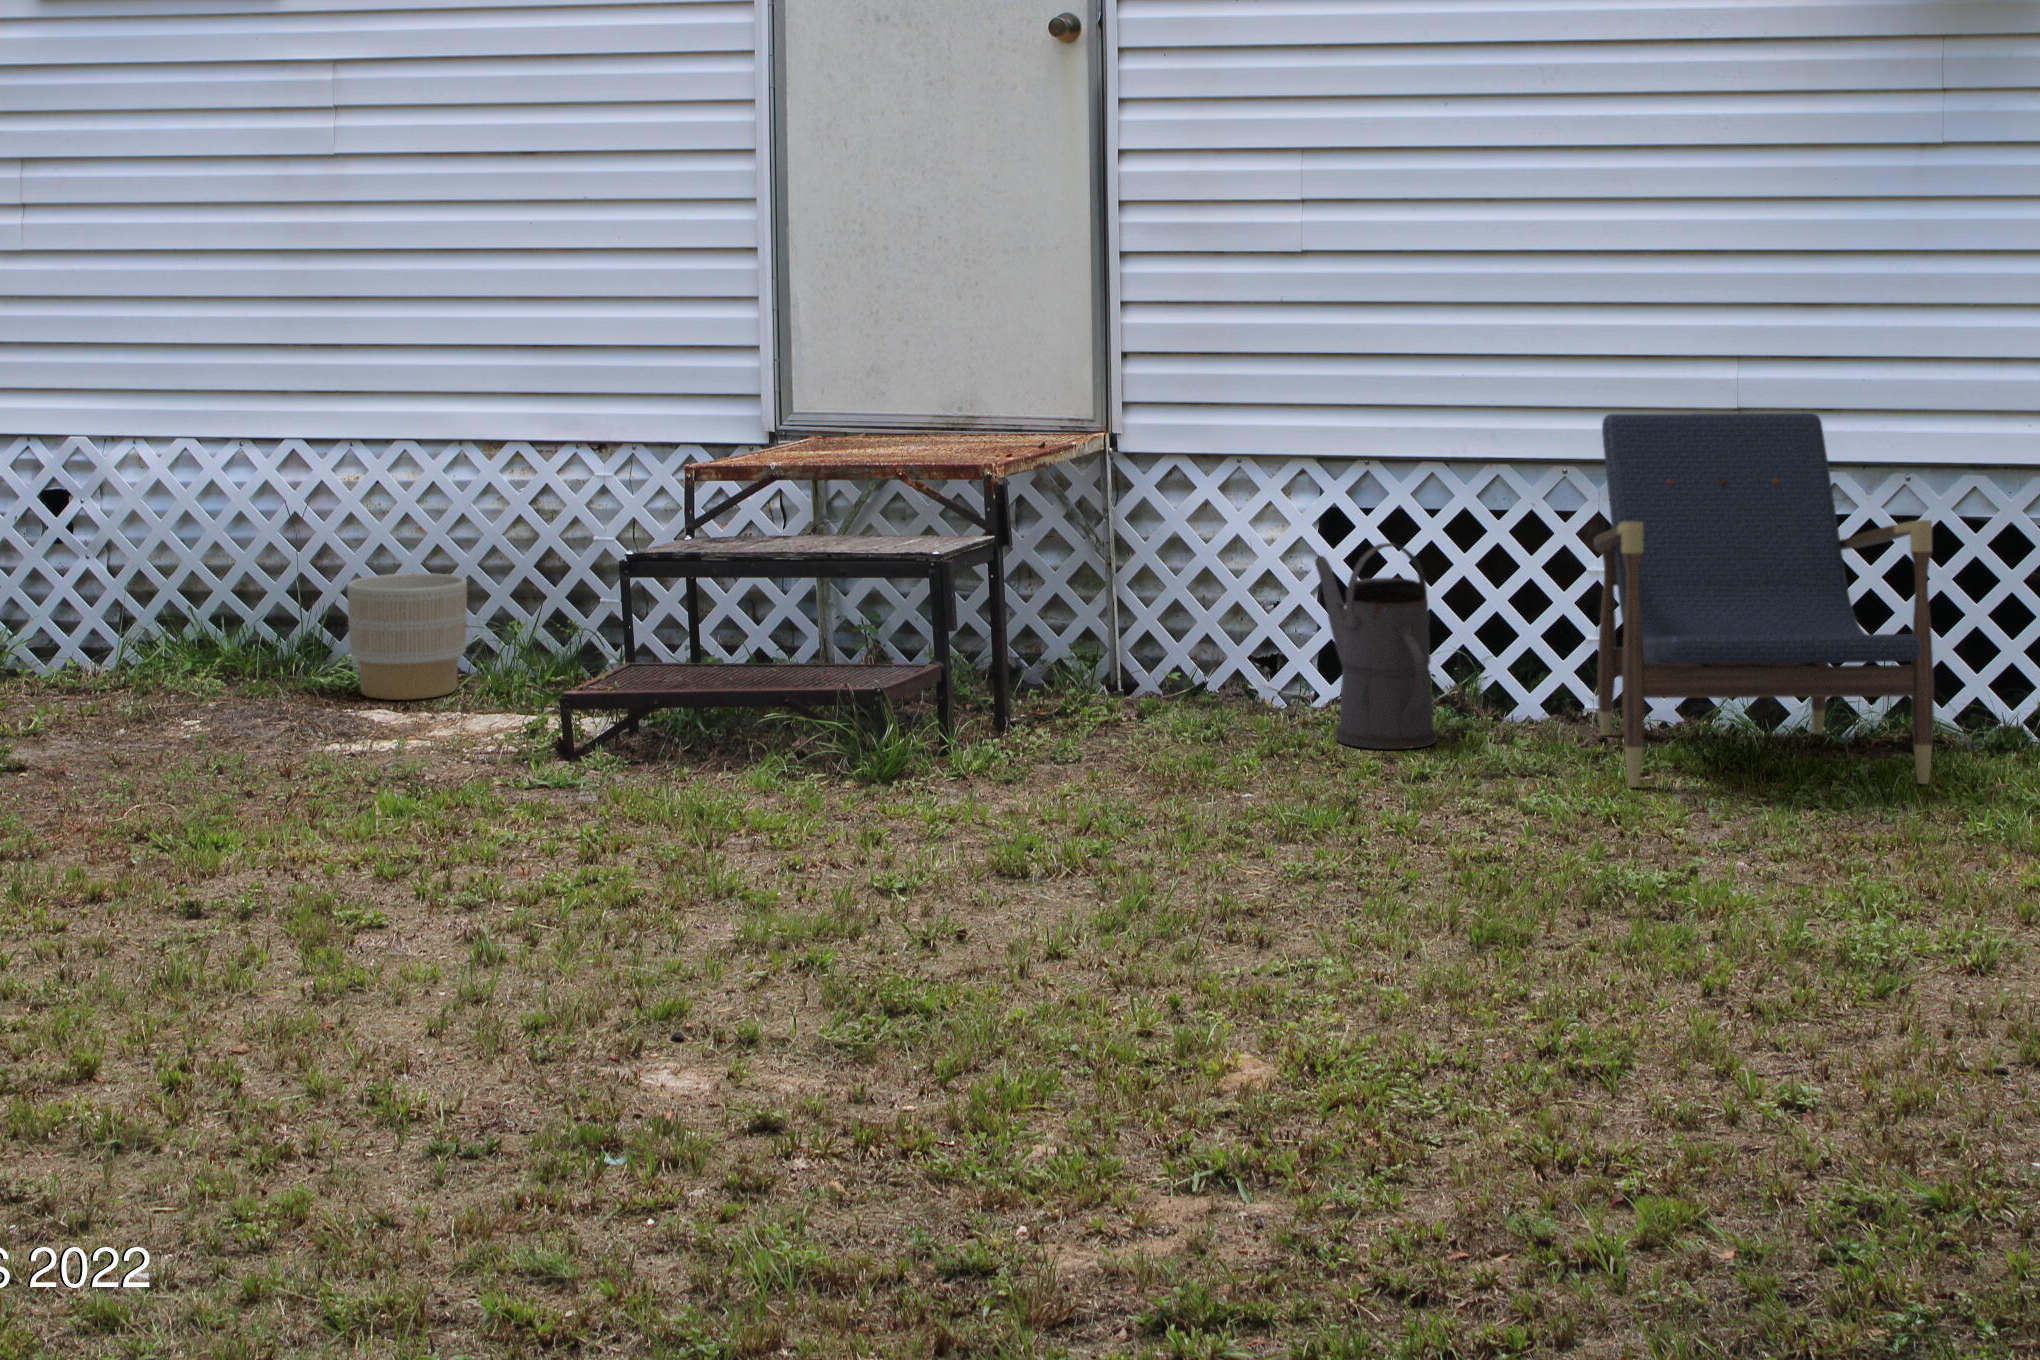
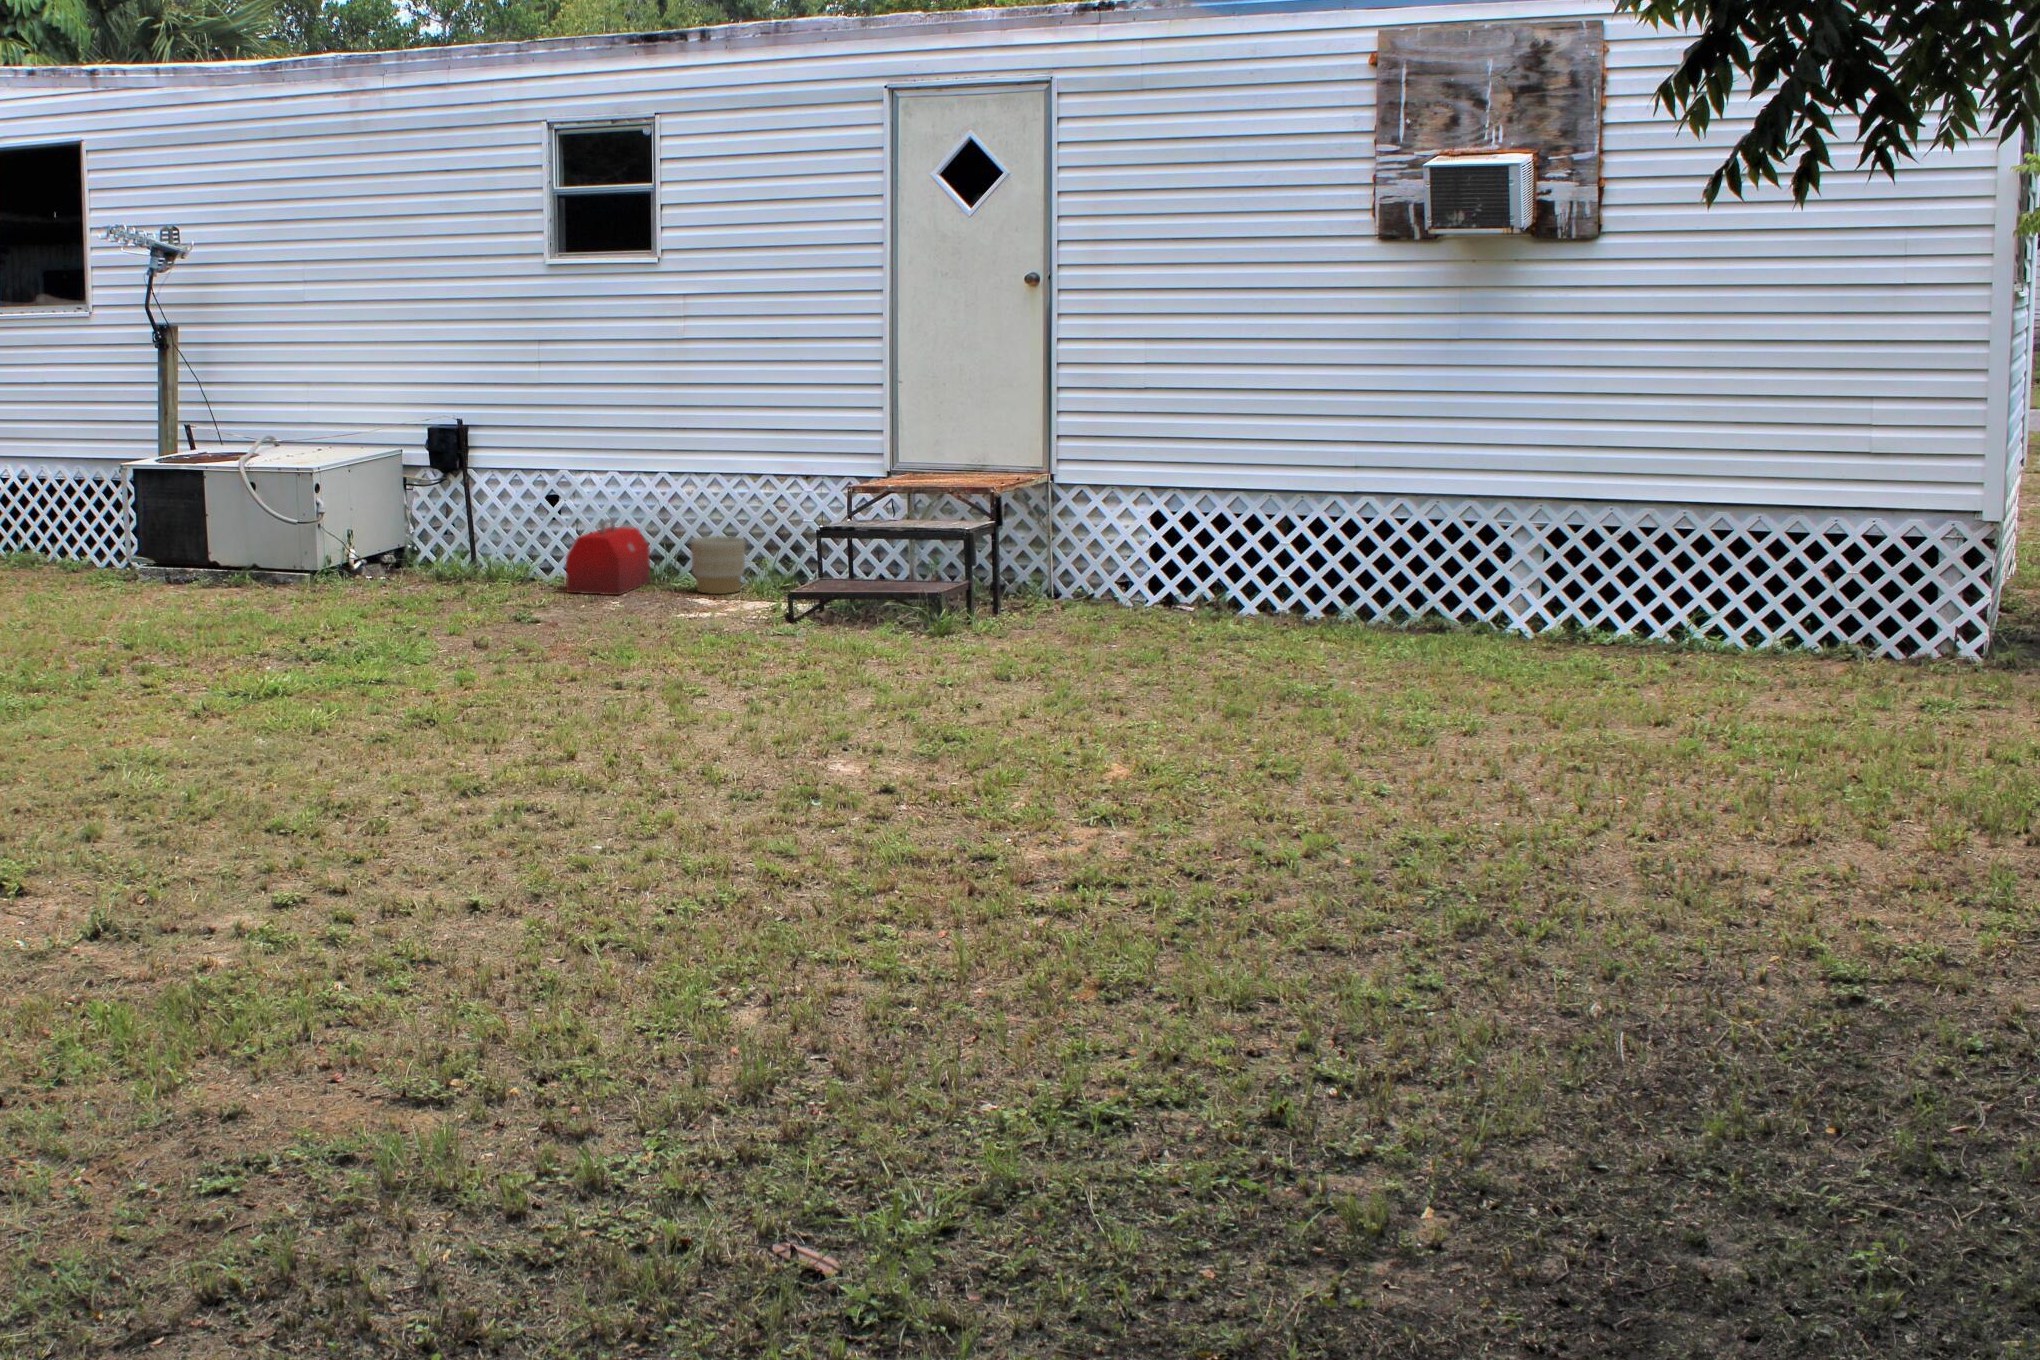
lounge chair: present [1594,413,1934,786] -> none [1274,469,1429,642]
toolbox: none [62,537,265,709] -> present [566,518,650,595]
watering can: present [1315,543,1437,749] -> none [1147,528,1198,623]

